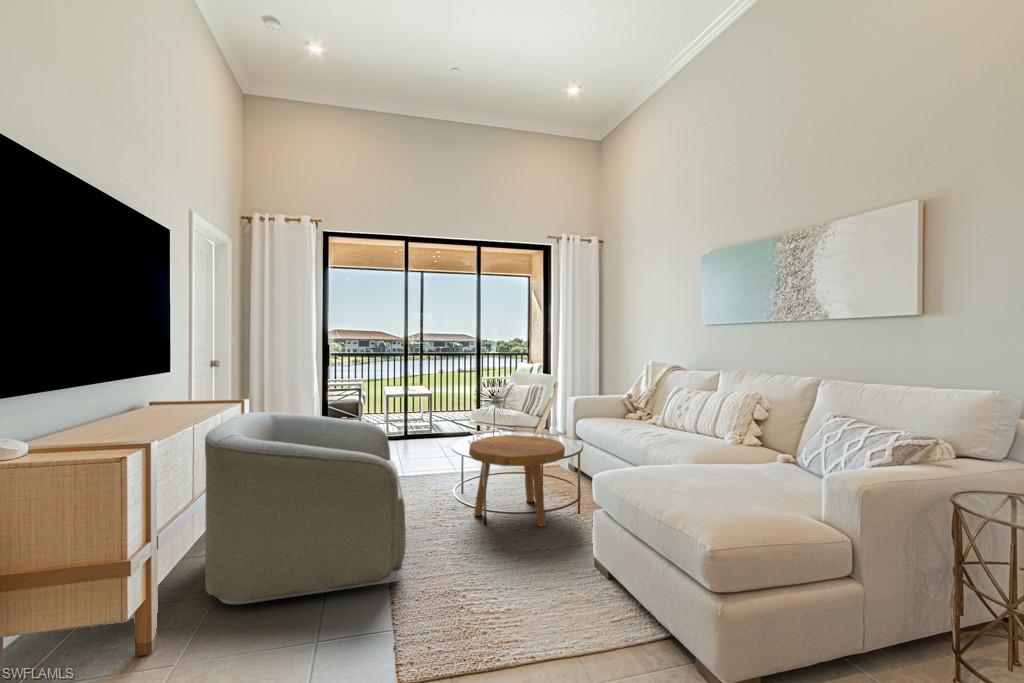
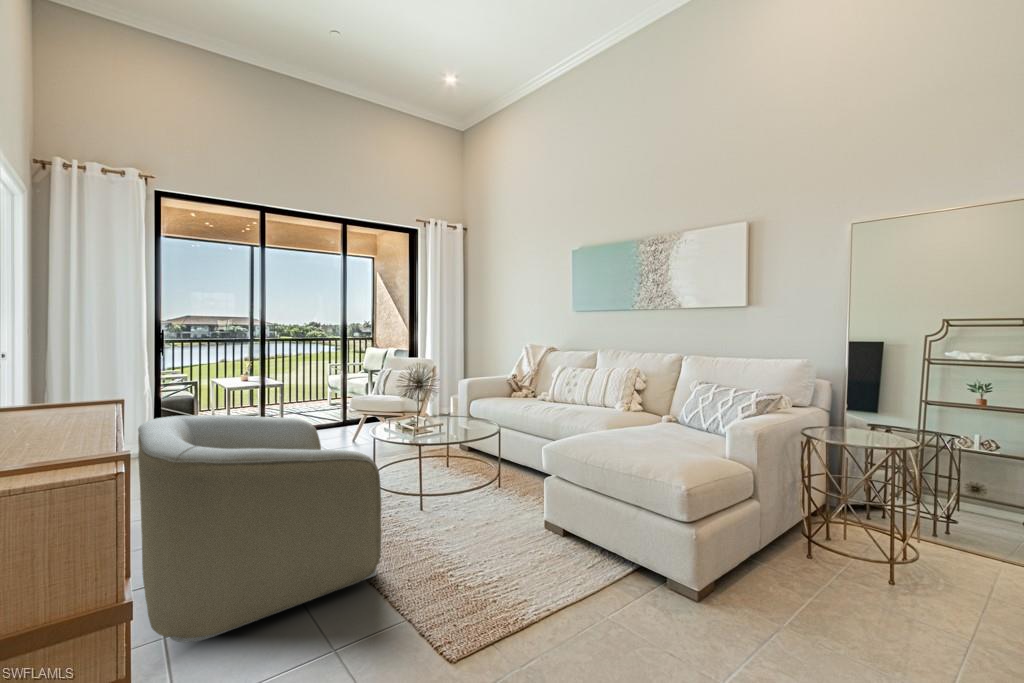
footstool: present [469,435,565,527] -> none [398,418,491,501]

